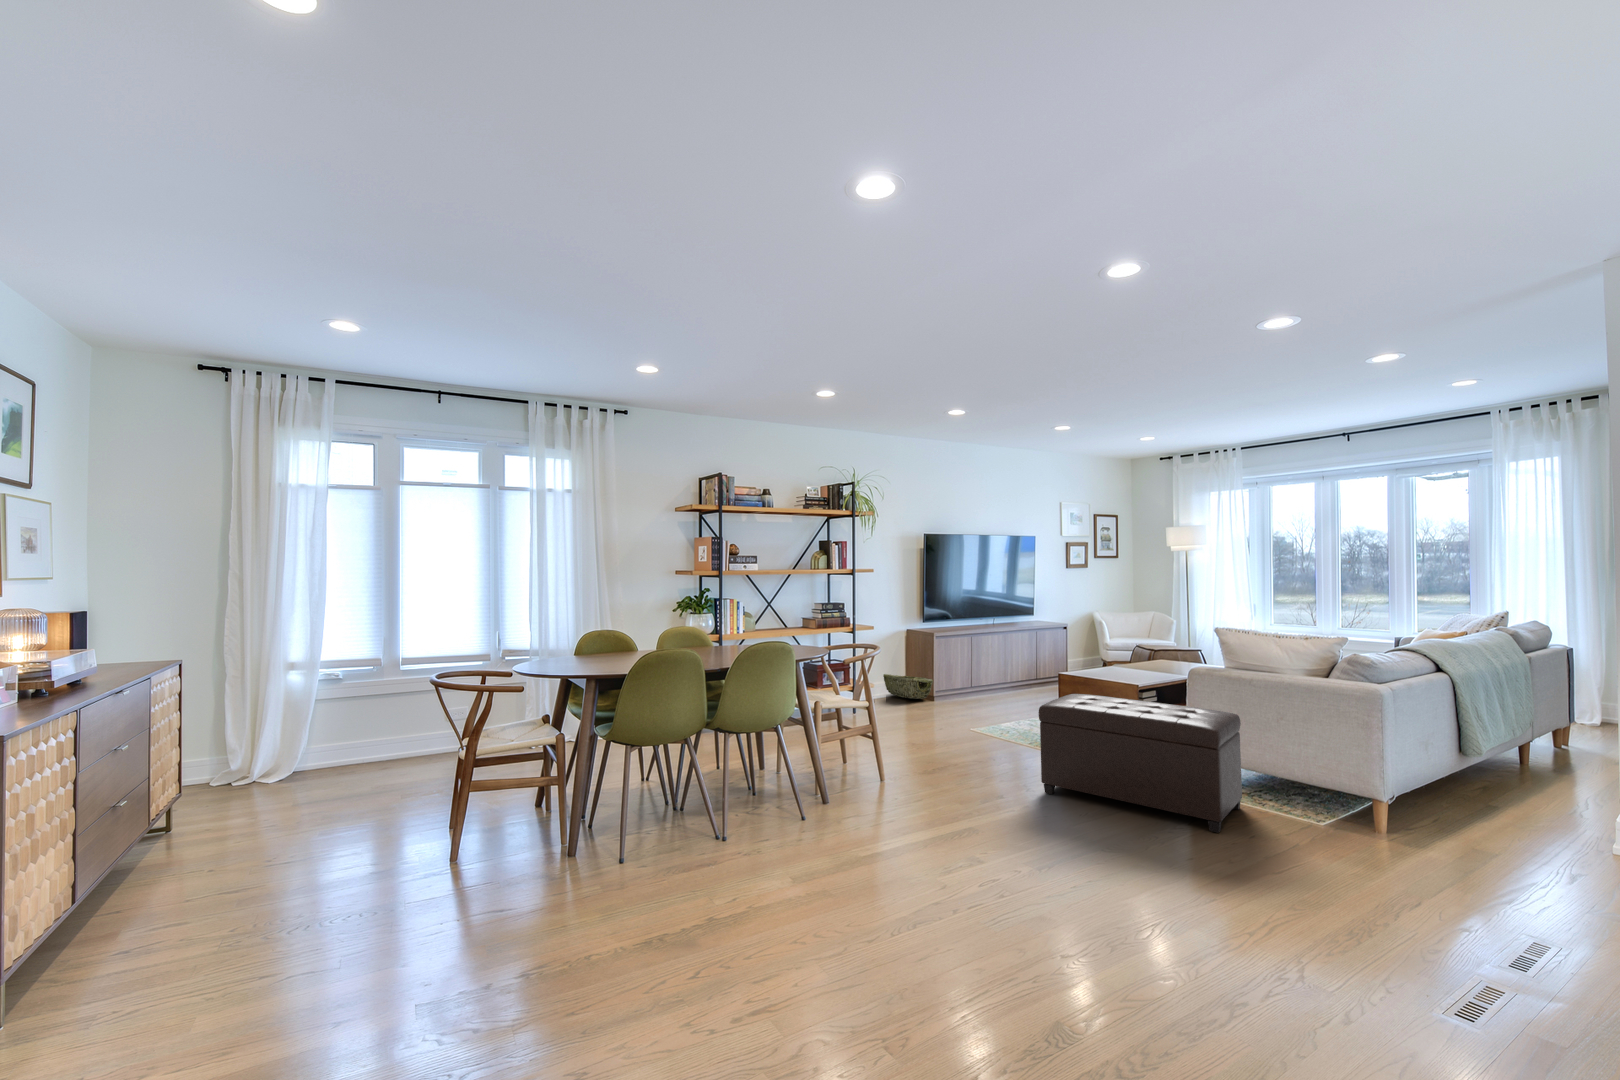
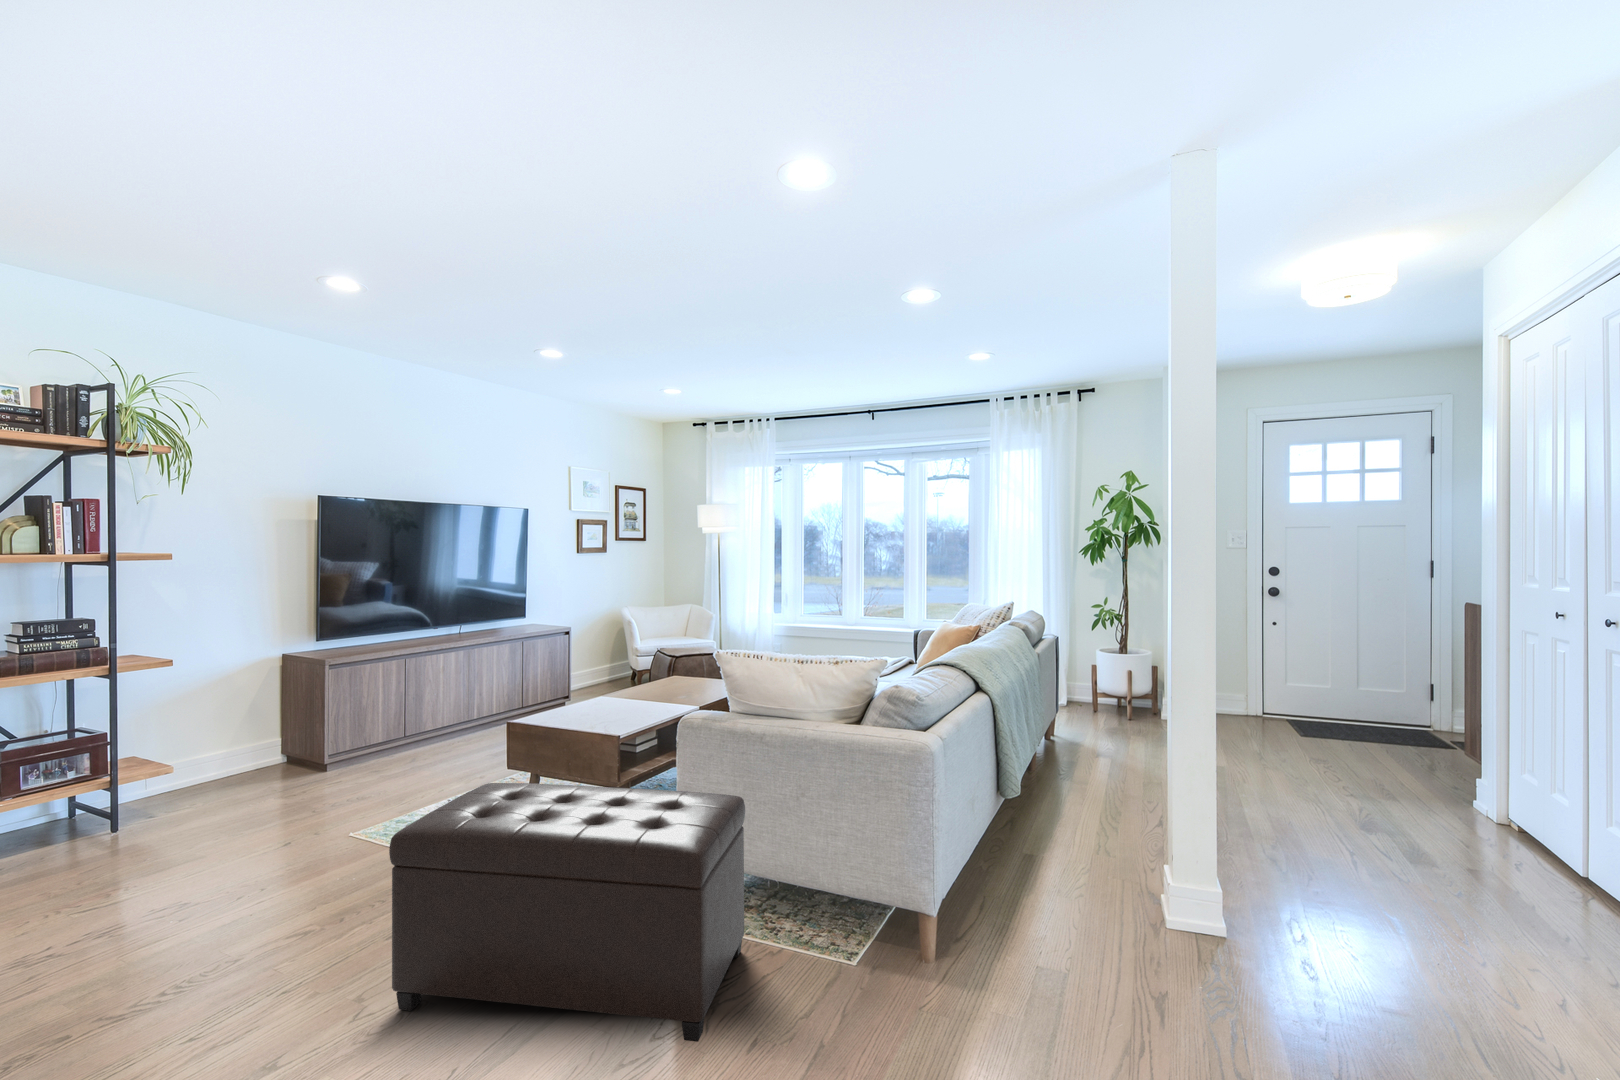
woven basket: present [883,674,933,699] -> none [212,741,313,785]

